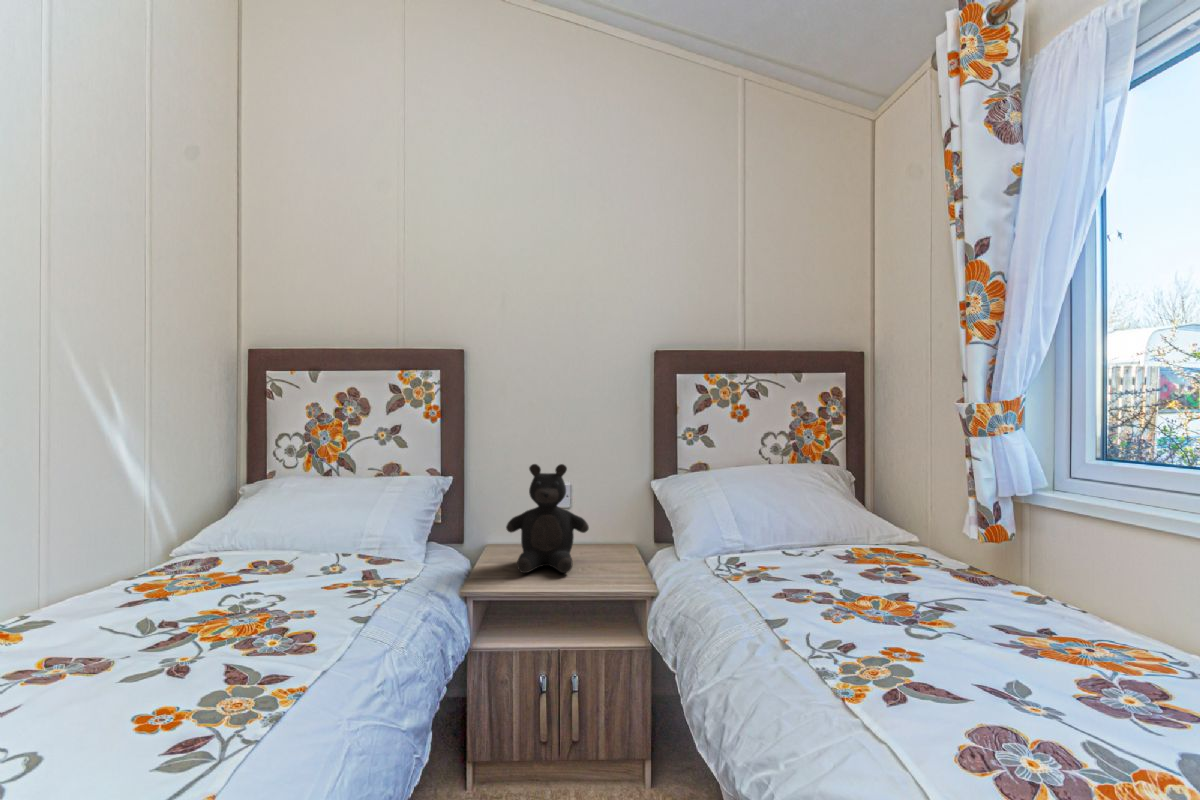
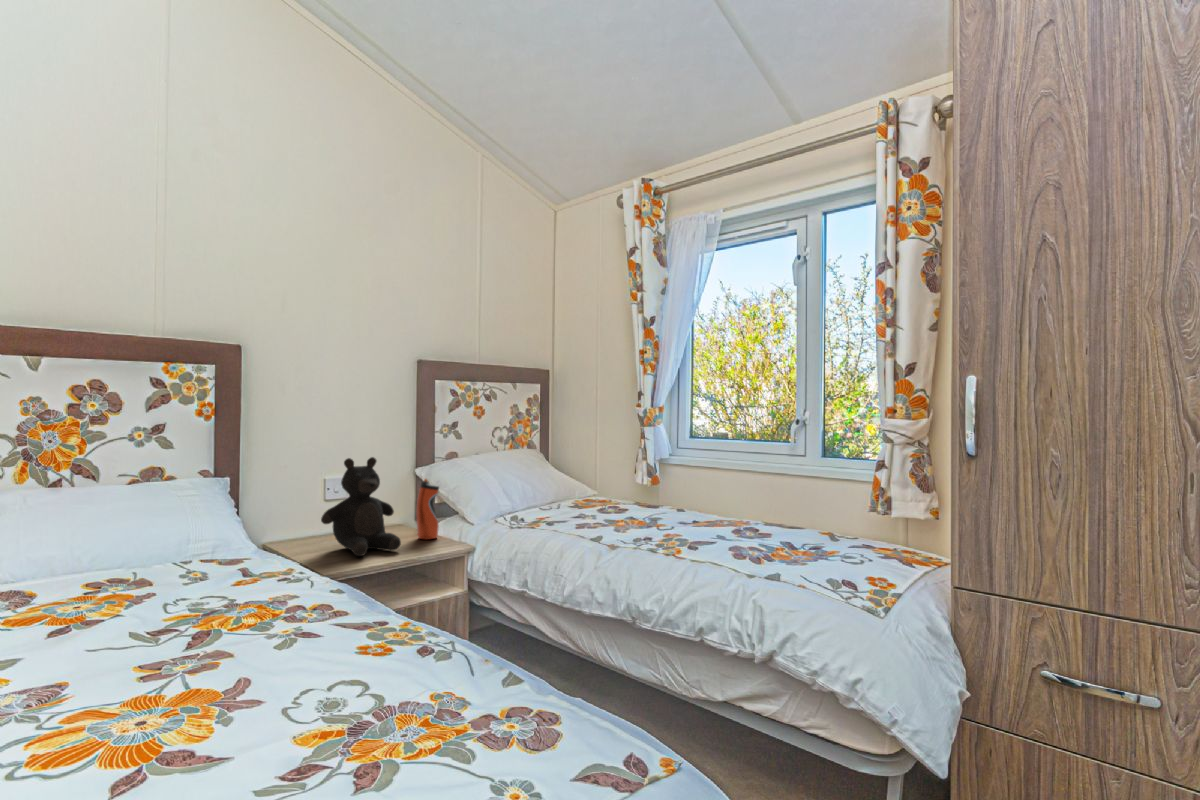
water bottle: none [616,493,642,567] -> present [417,479,439,539]

